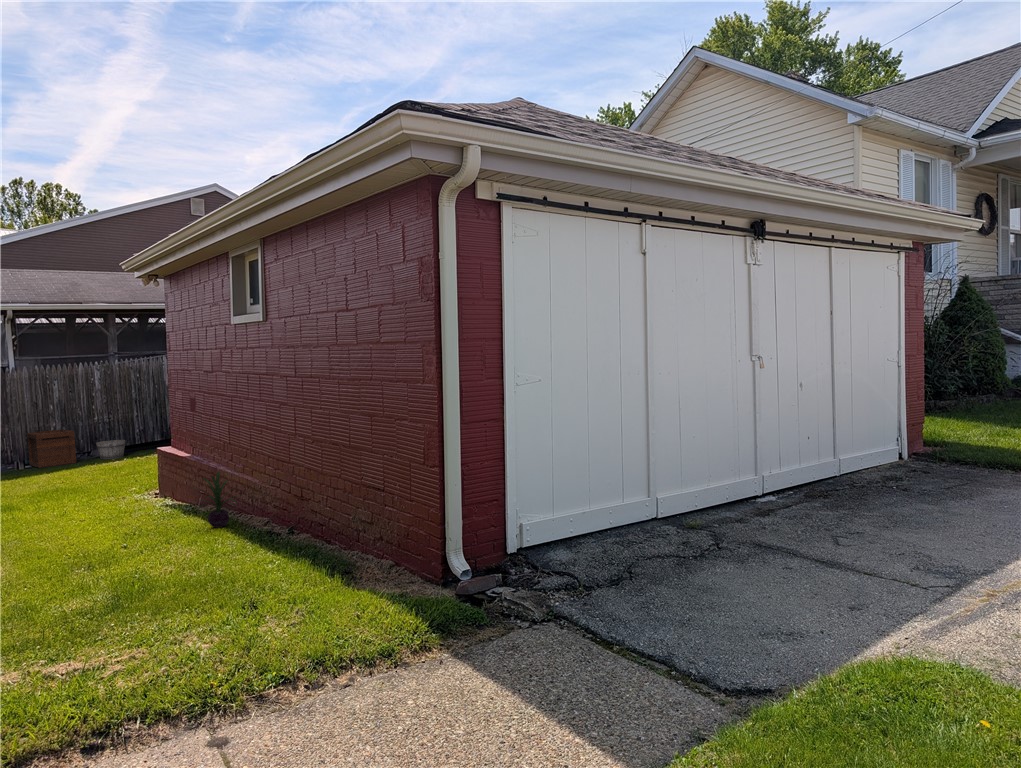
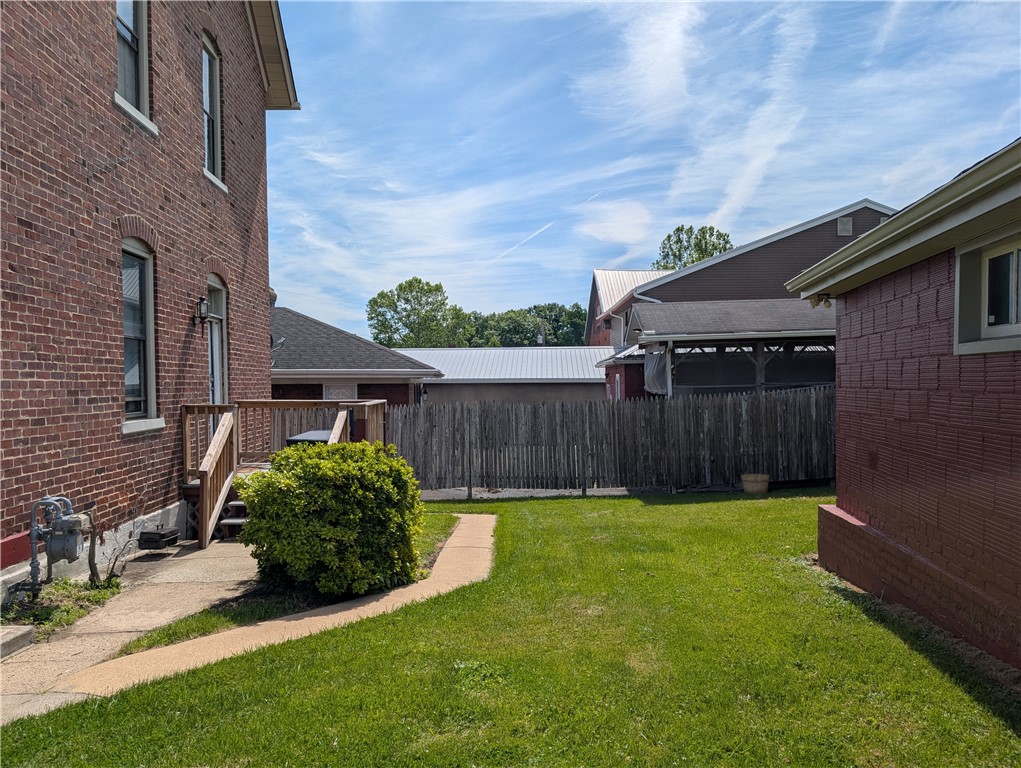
wooden crate: present [27,429,76,468] -> none [680,458,722,495]
decorative plant: present [203,472,236,528] -> none [881,579,983,670]

